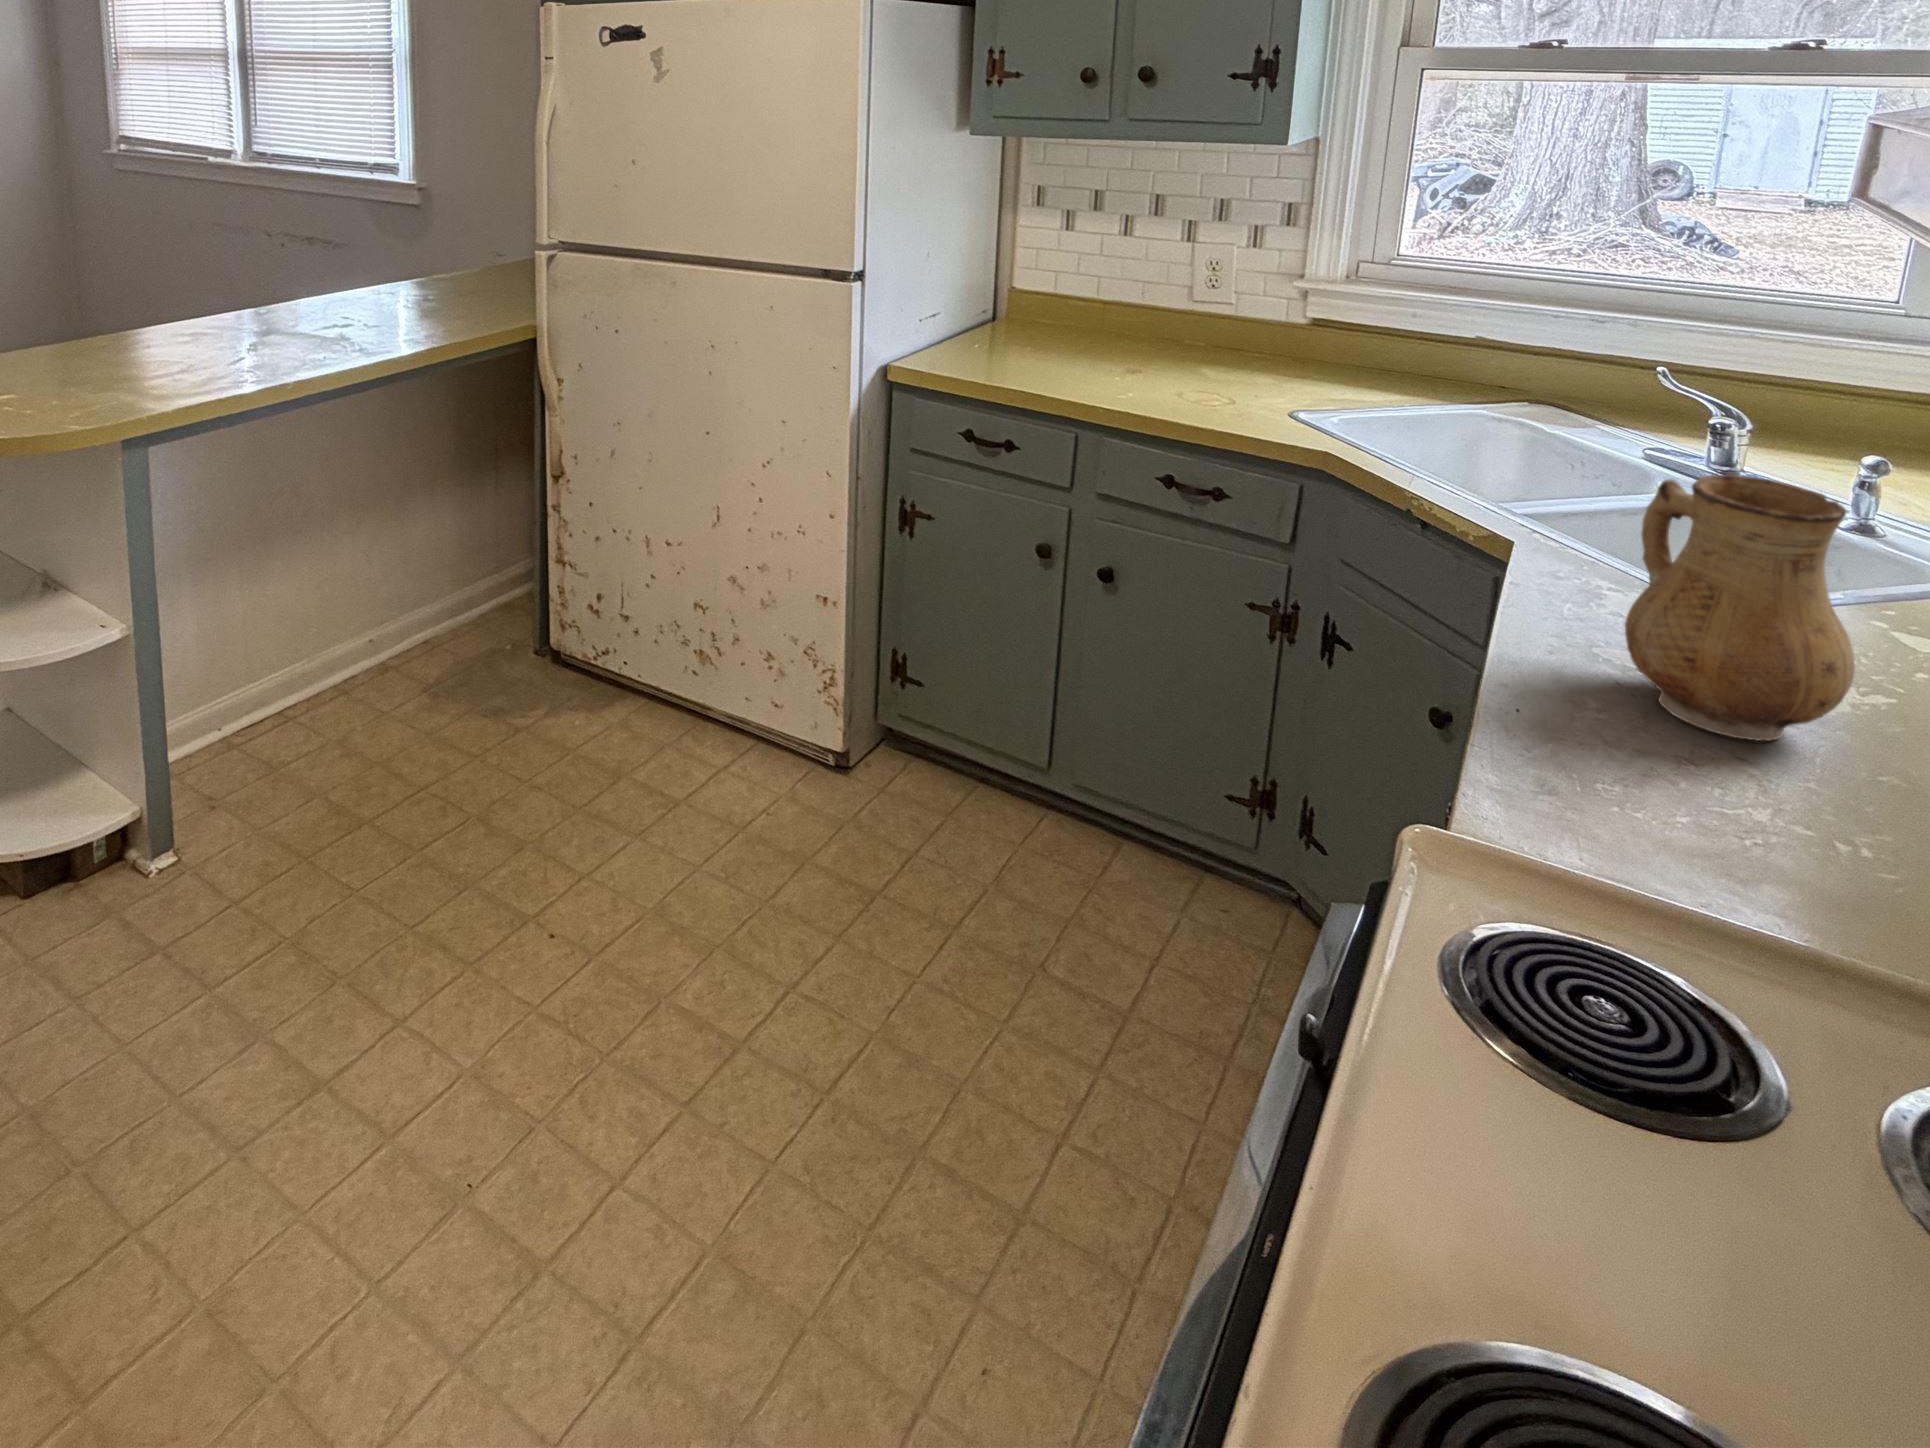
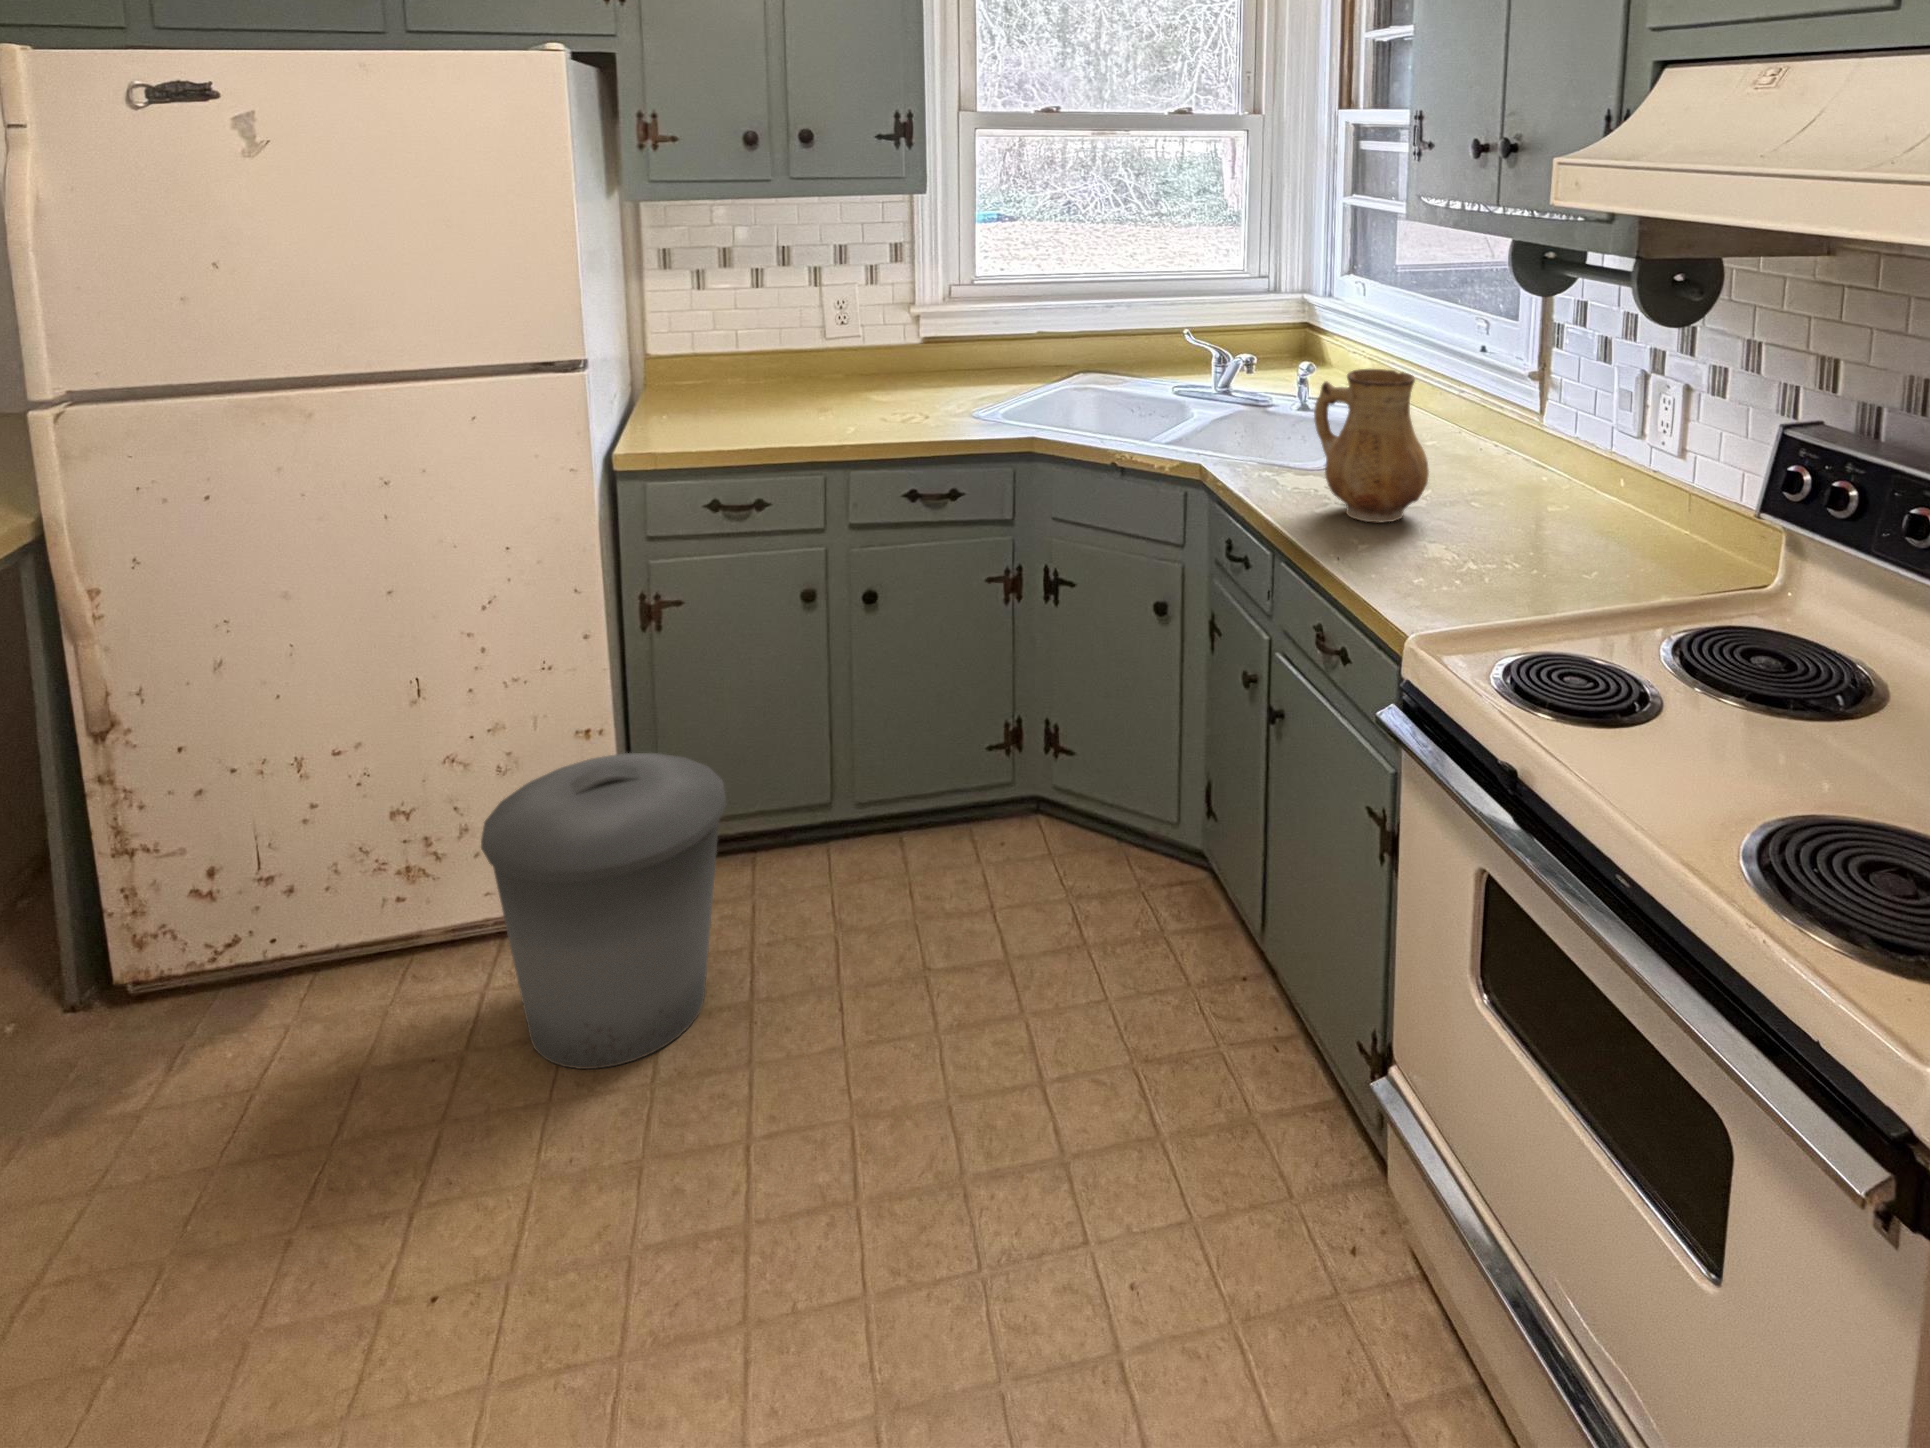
trash can: none [689,618,891,885] -> present [481,753,727,1069]

